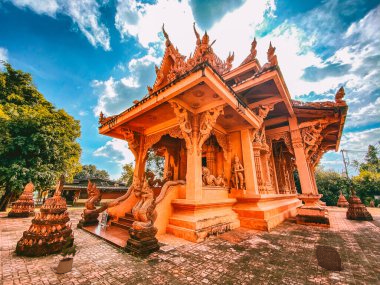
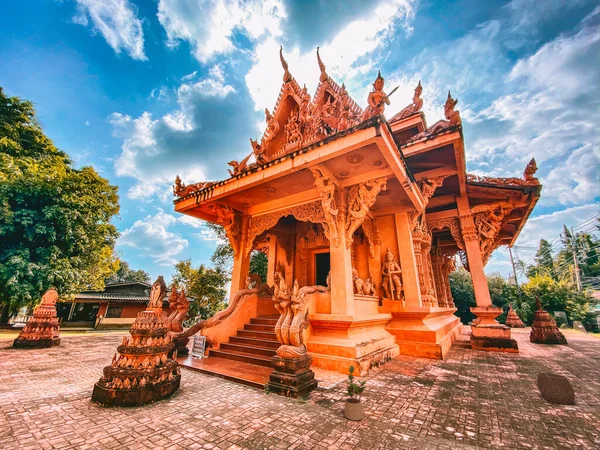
potted plant: present [57,235,79,273] -> present [345,366,366,420]

